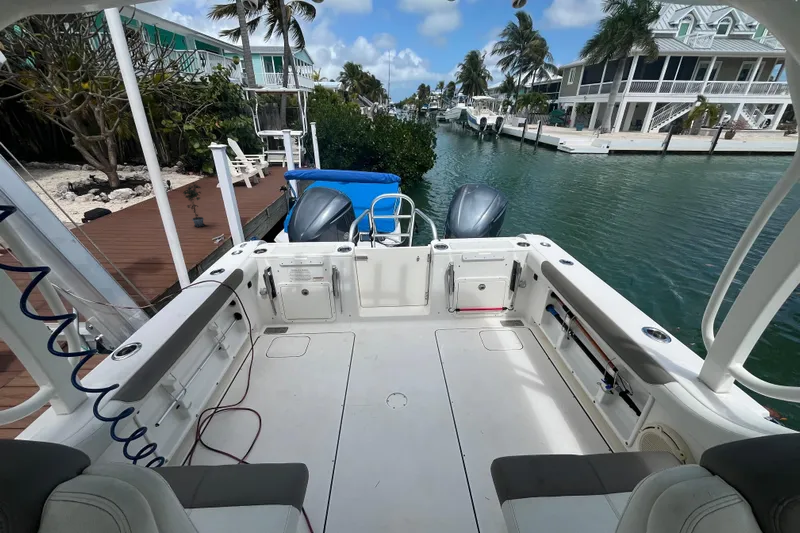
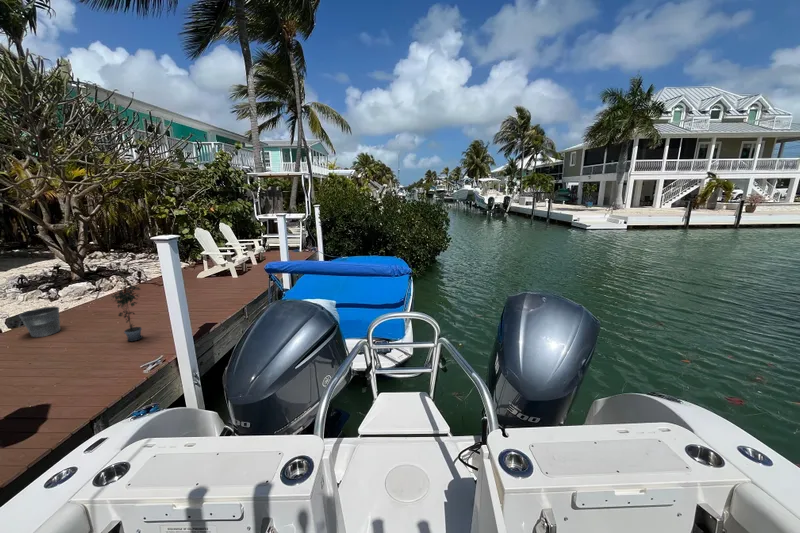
bucket: none [109,202,138,224] -> present [19,307,60,337]

